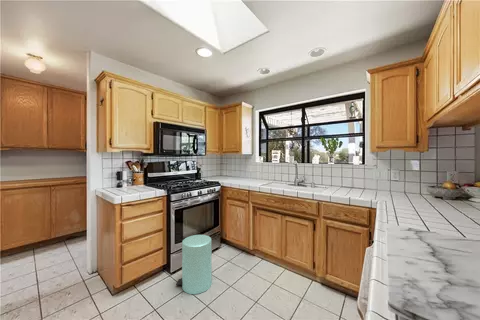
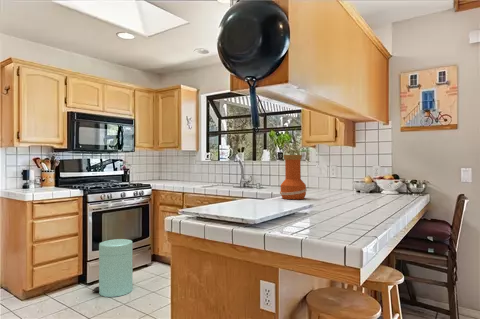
vase: none [405,166,451,225] -> present [280,155,307,199]

